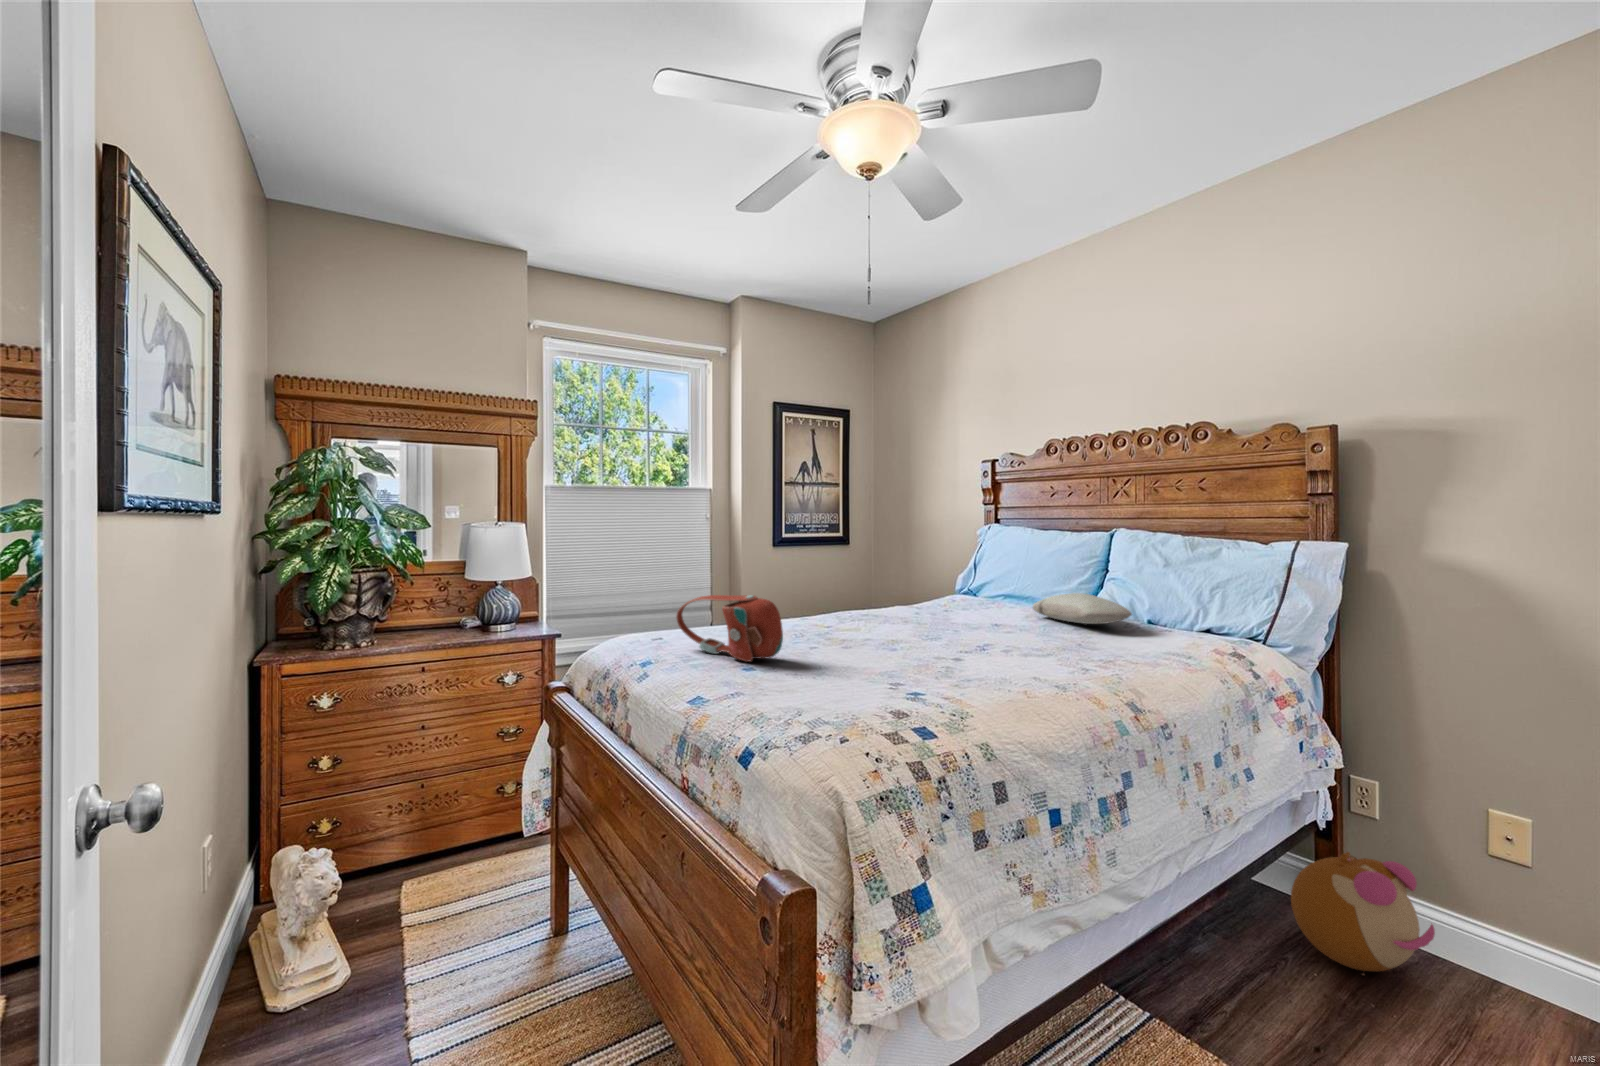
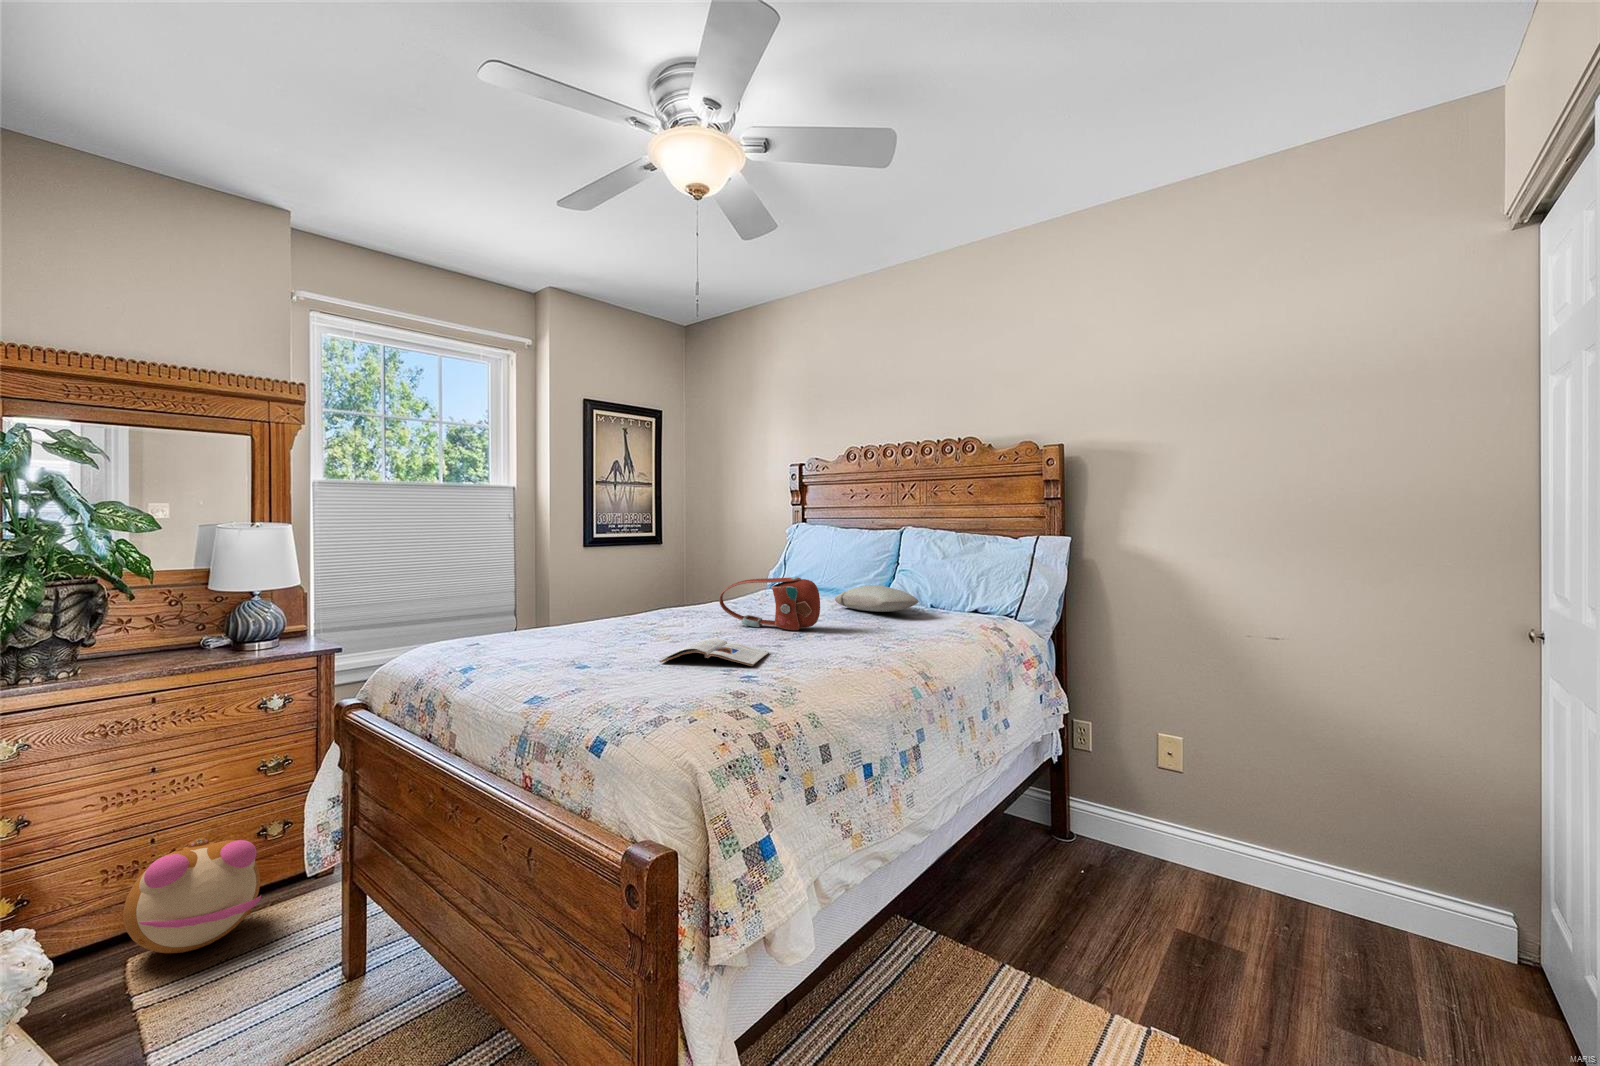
handbag: present [676,595,783,662] -> present [719,577,820,630]
magazine: none [827,647,947,682] -> present [660,638,769,666]
plush toy: present [1291,852,1435,971] -> present [123,836,261,953]

